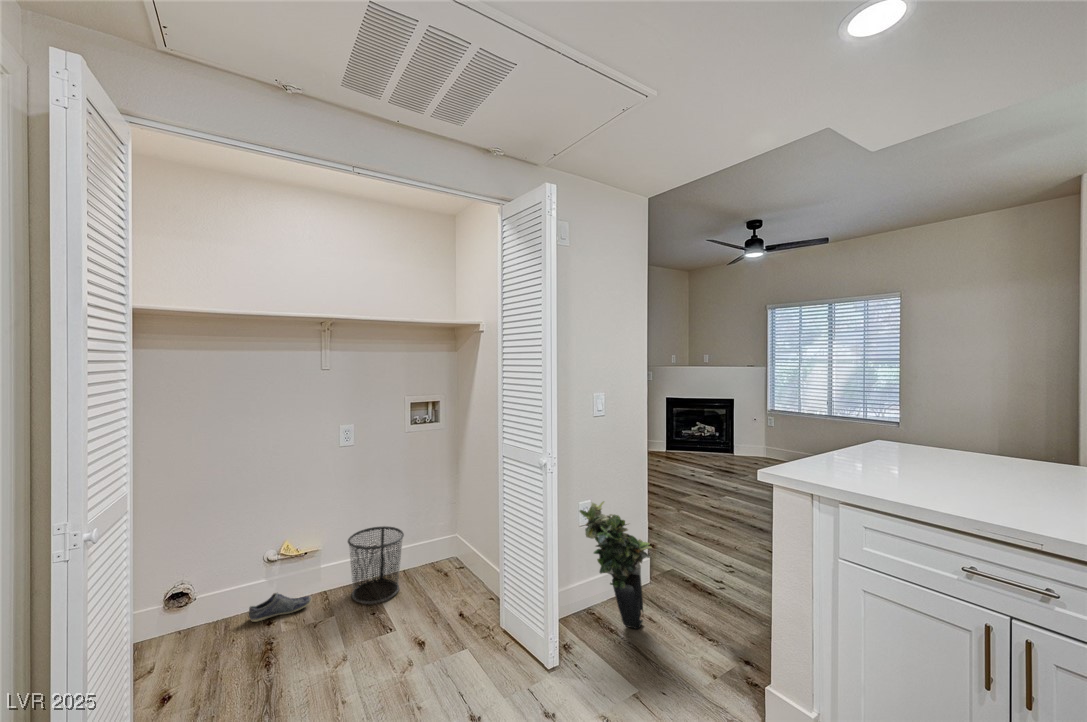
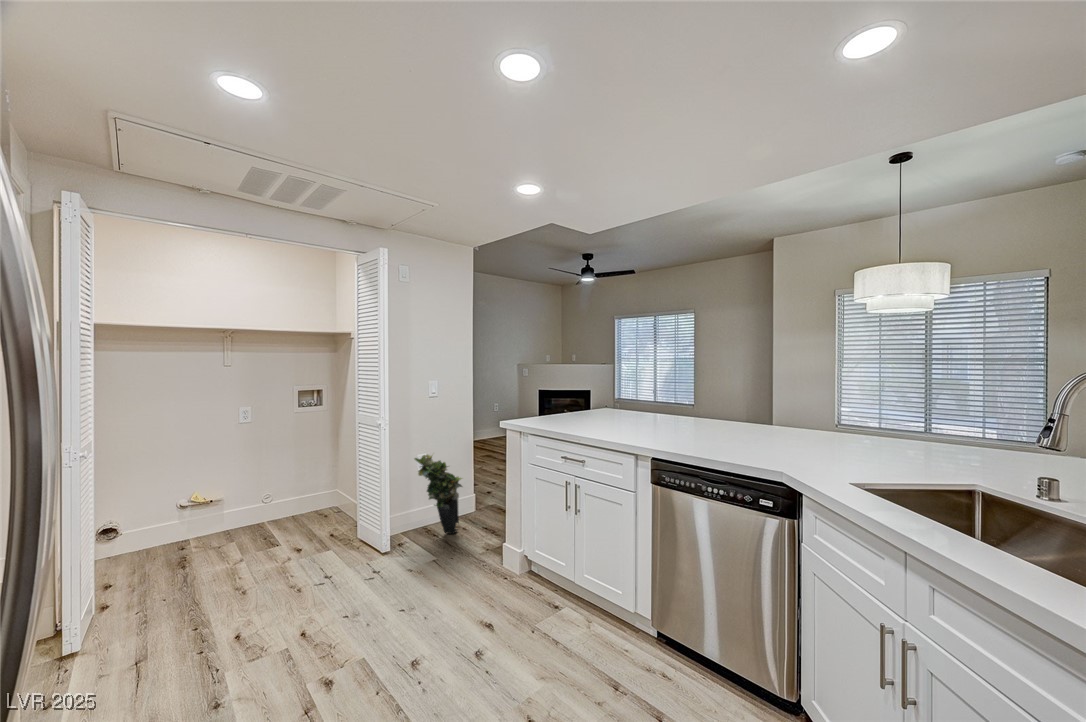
waste bin: present [348,526,404,604] -> none [246,482,291,534]
shoe: present [249,593,312,622] -> none [167,528,218,548]

